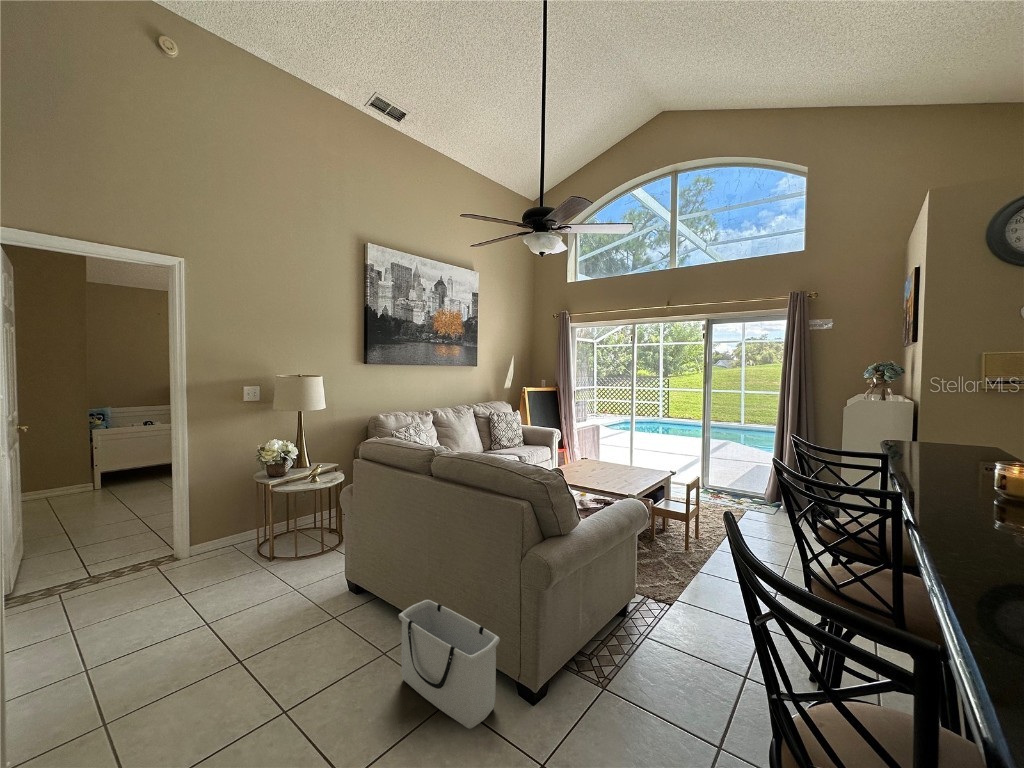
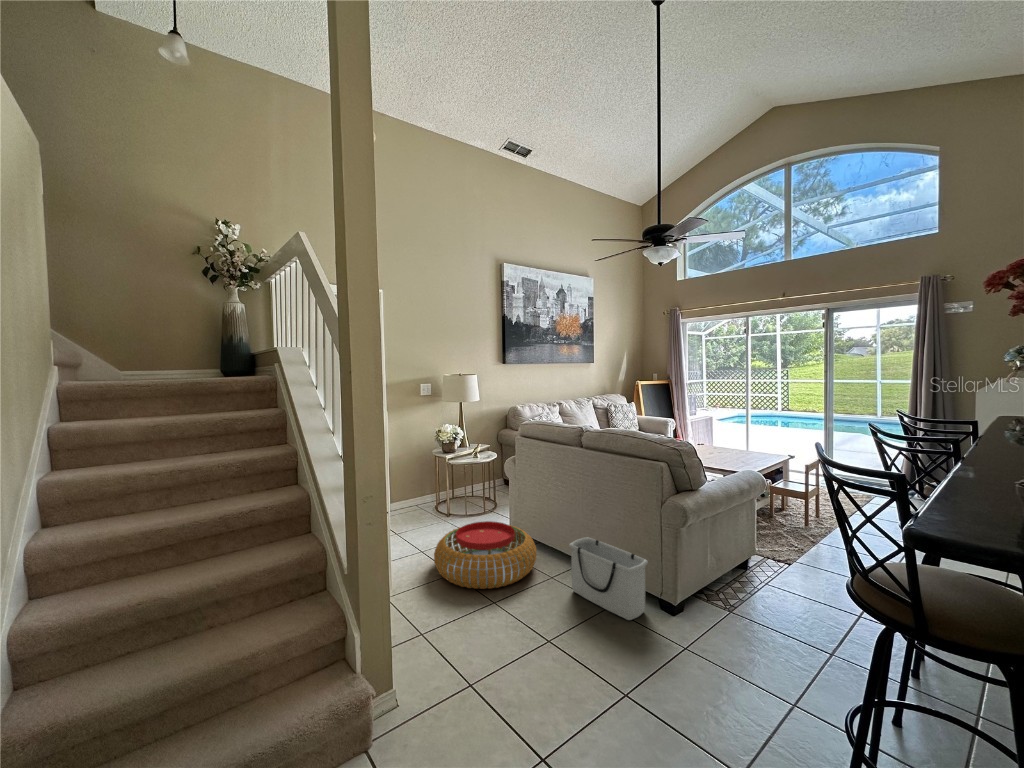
pouf: none [201,577,365,692] -> present [434,521,537,589]

